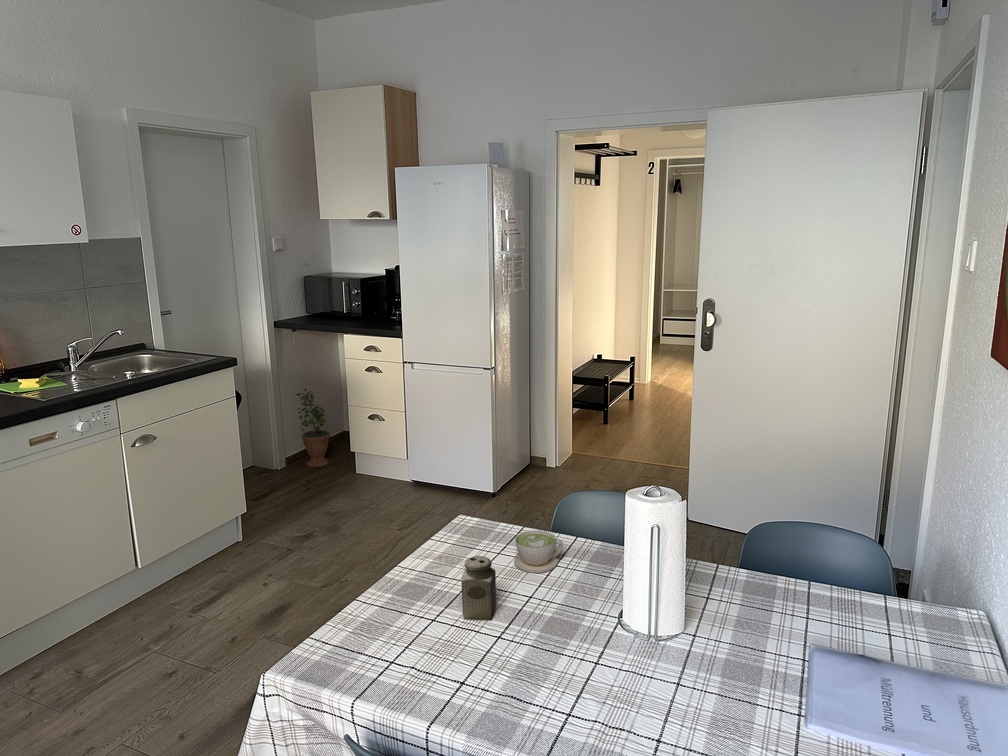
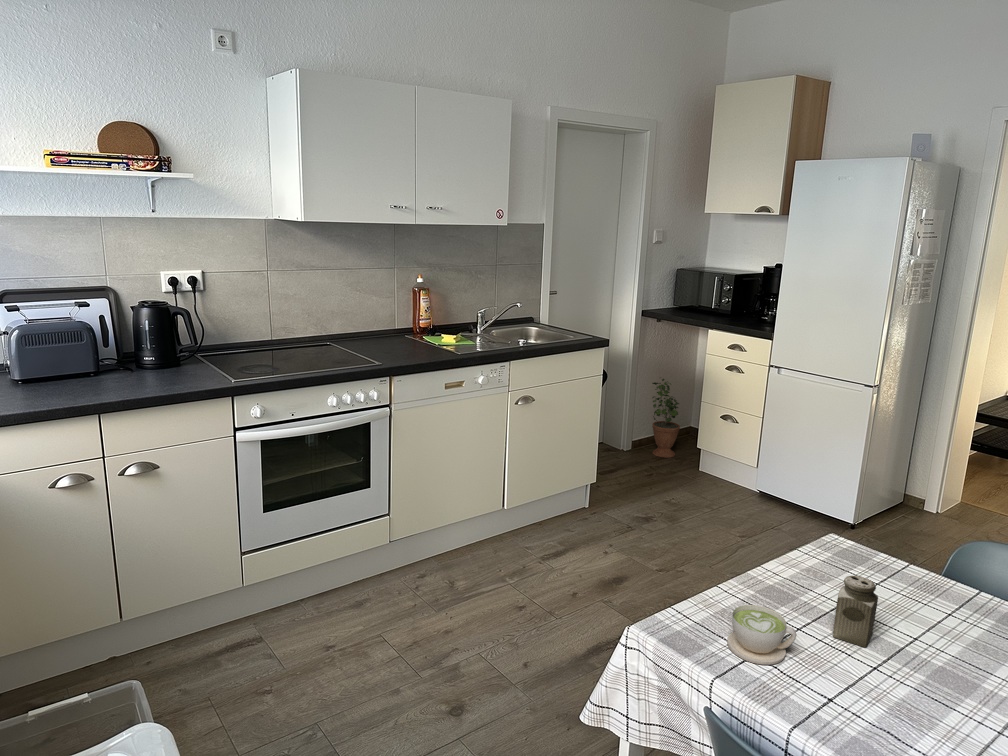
coffee cup: present [514,530,563,573] -> present [727,605,796,665]

